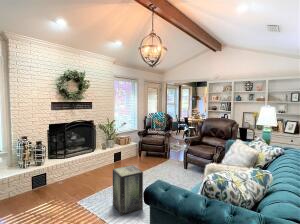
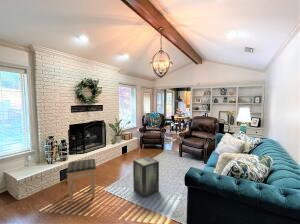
footstool: none [30,165,70,215] -> present [66,159,96,203]

